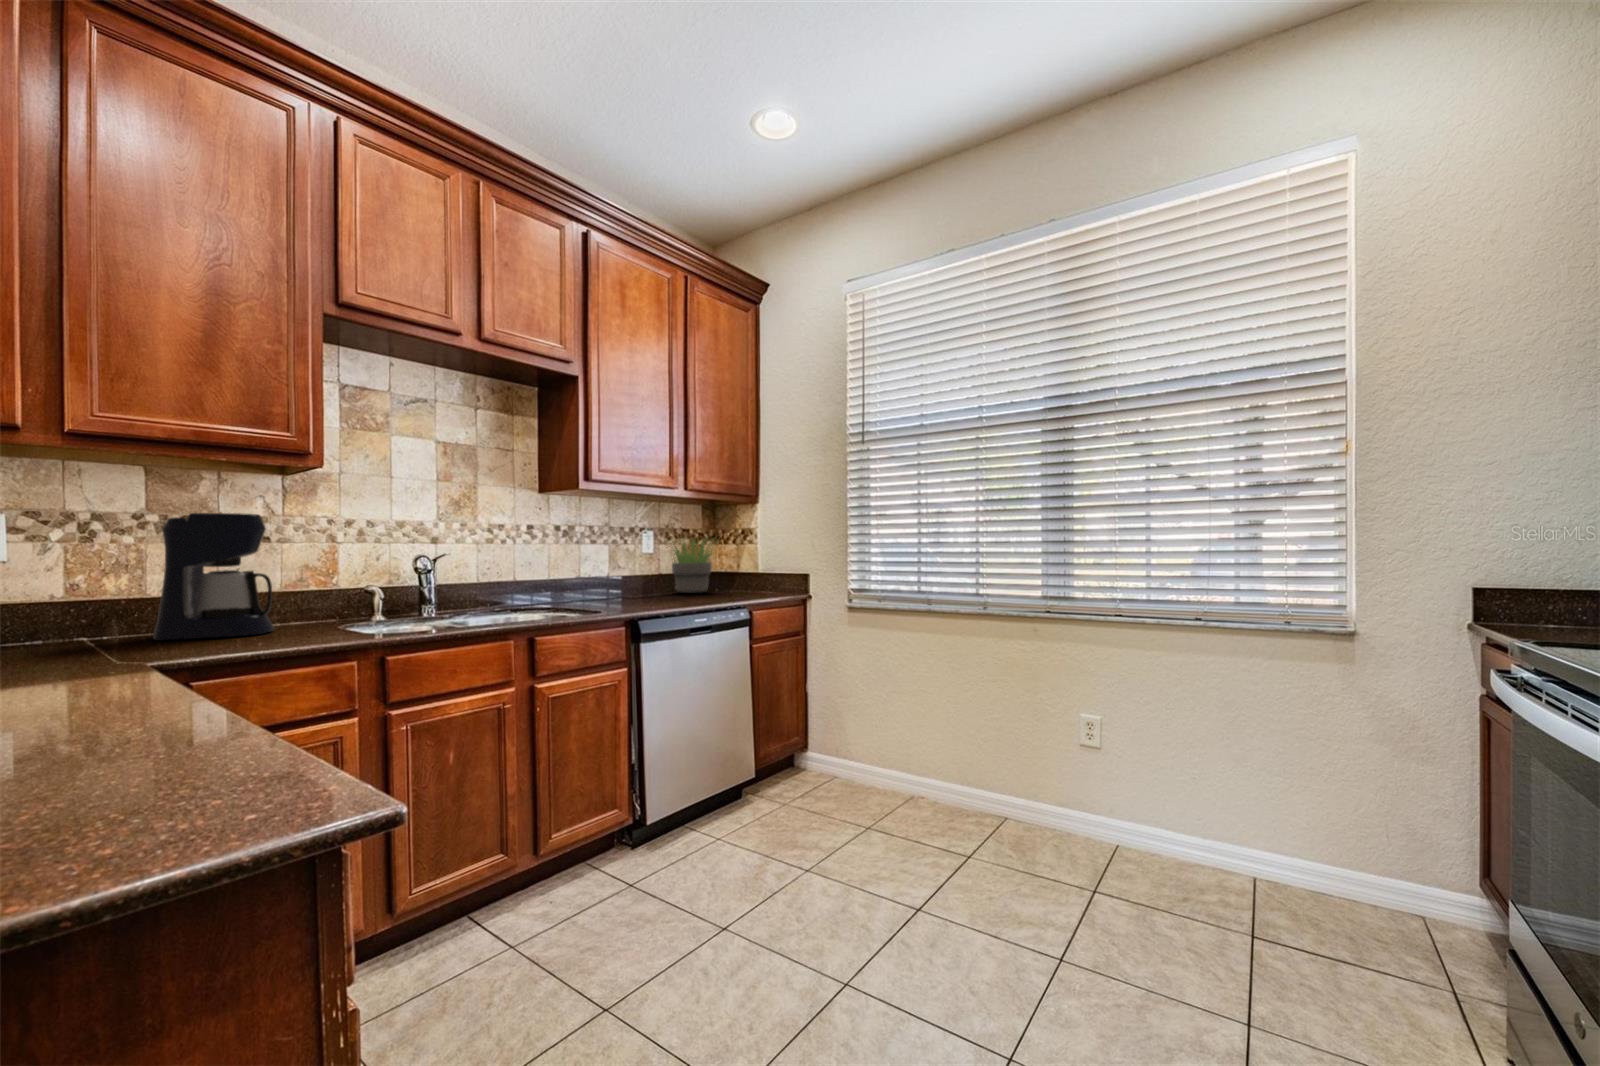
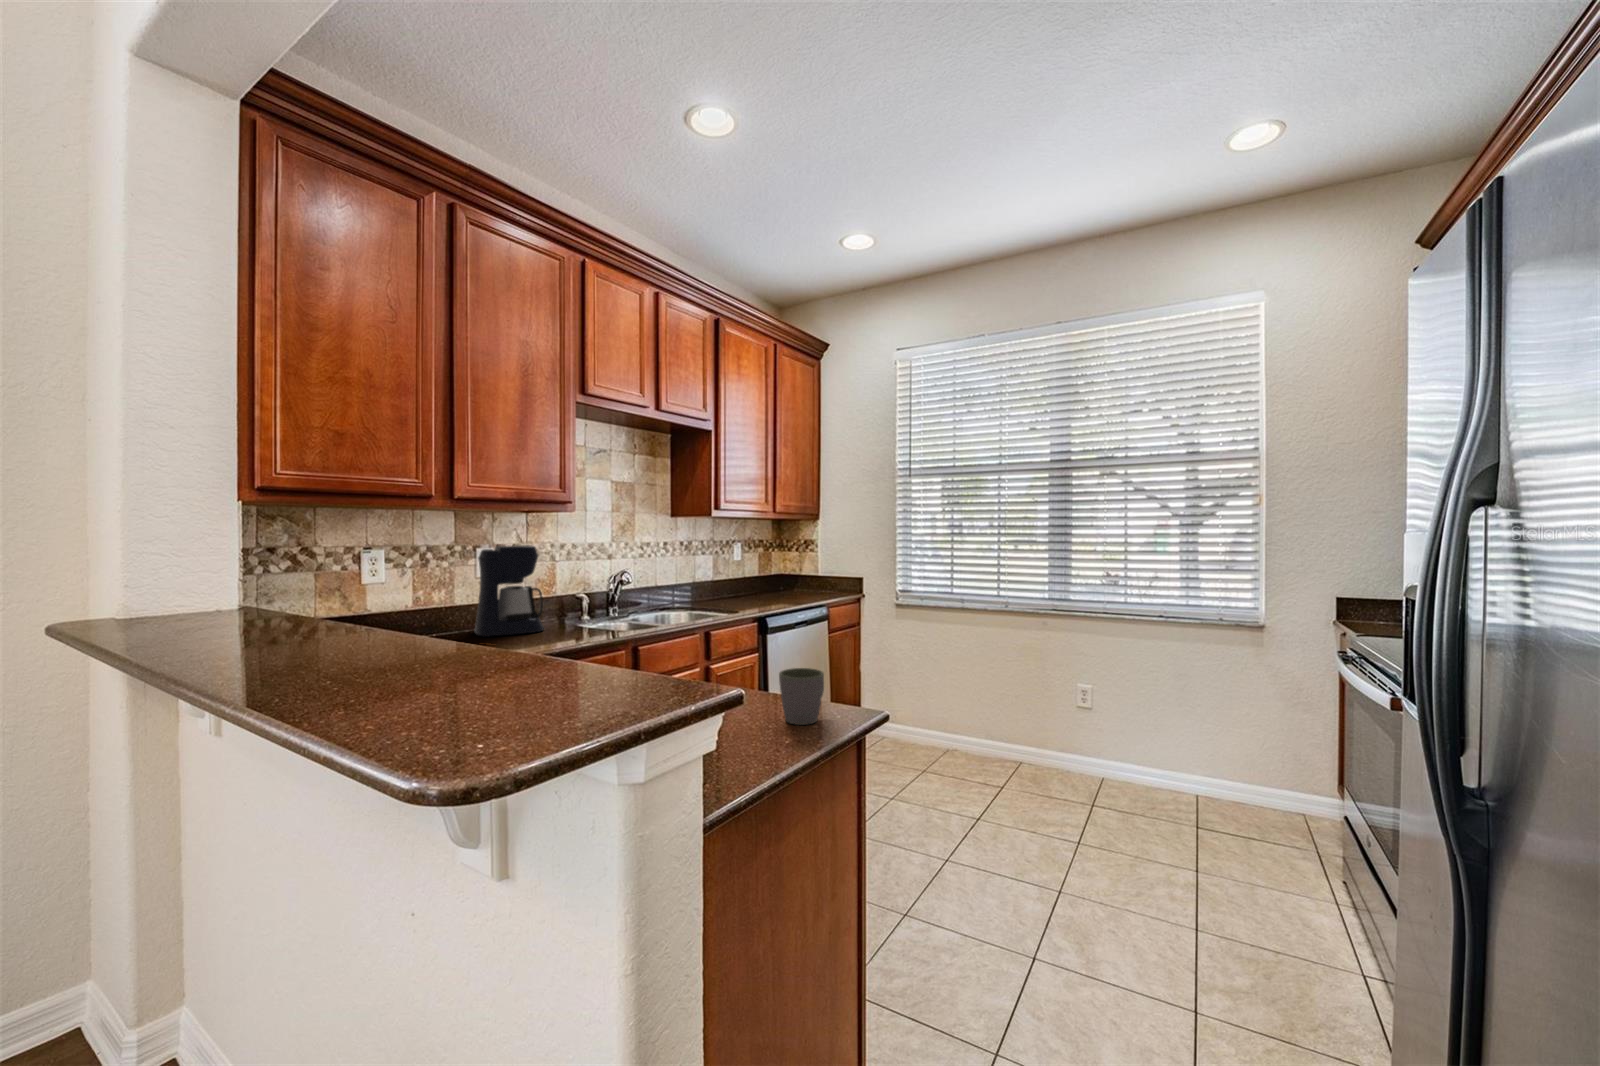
potted plant: present [669,539,712,593] -> none [740,545,793,591]
mug: none [88,692,280,830] -> present [779,668,824,725]

